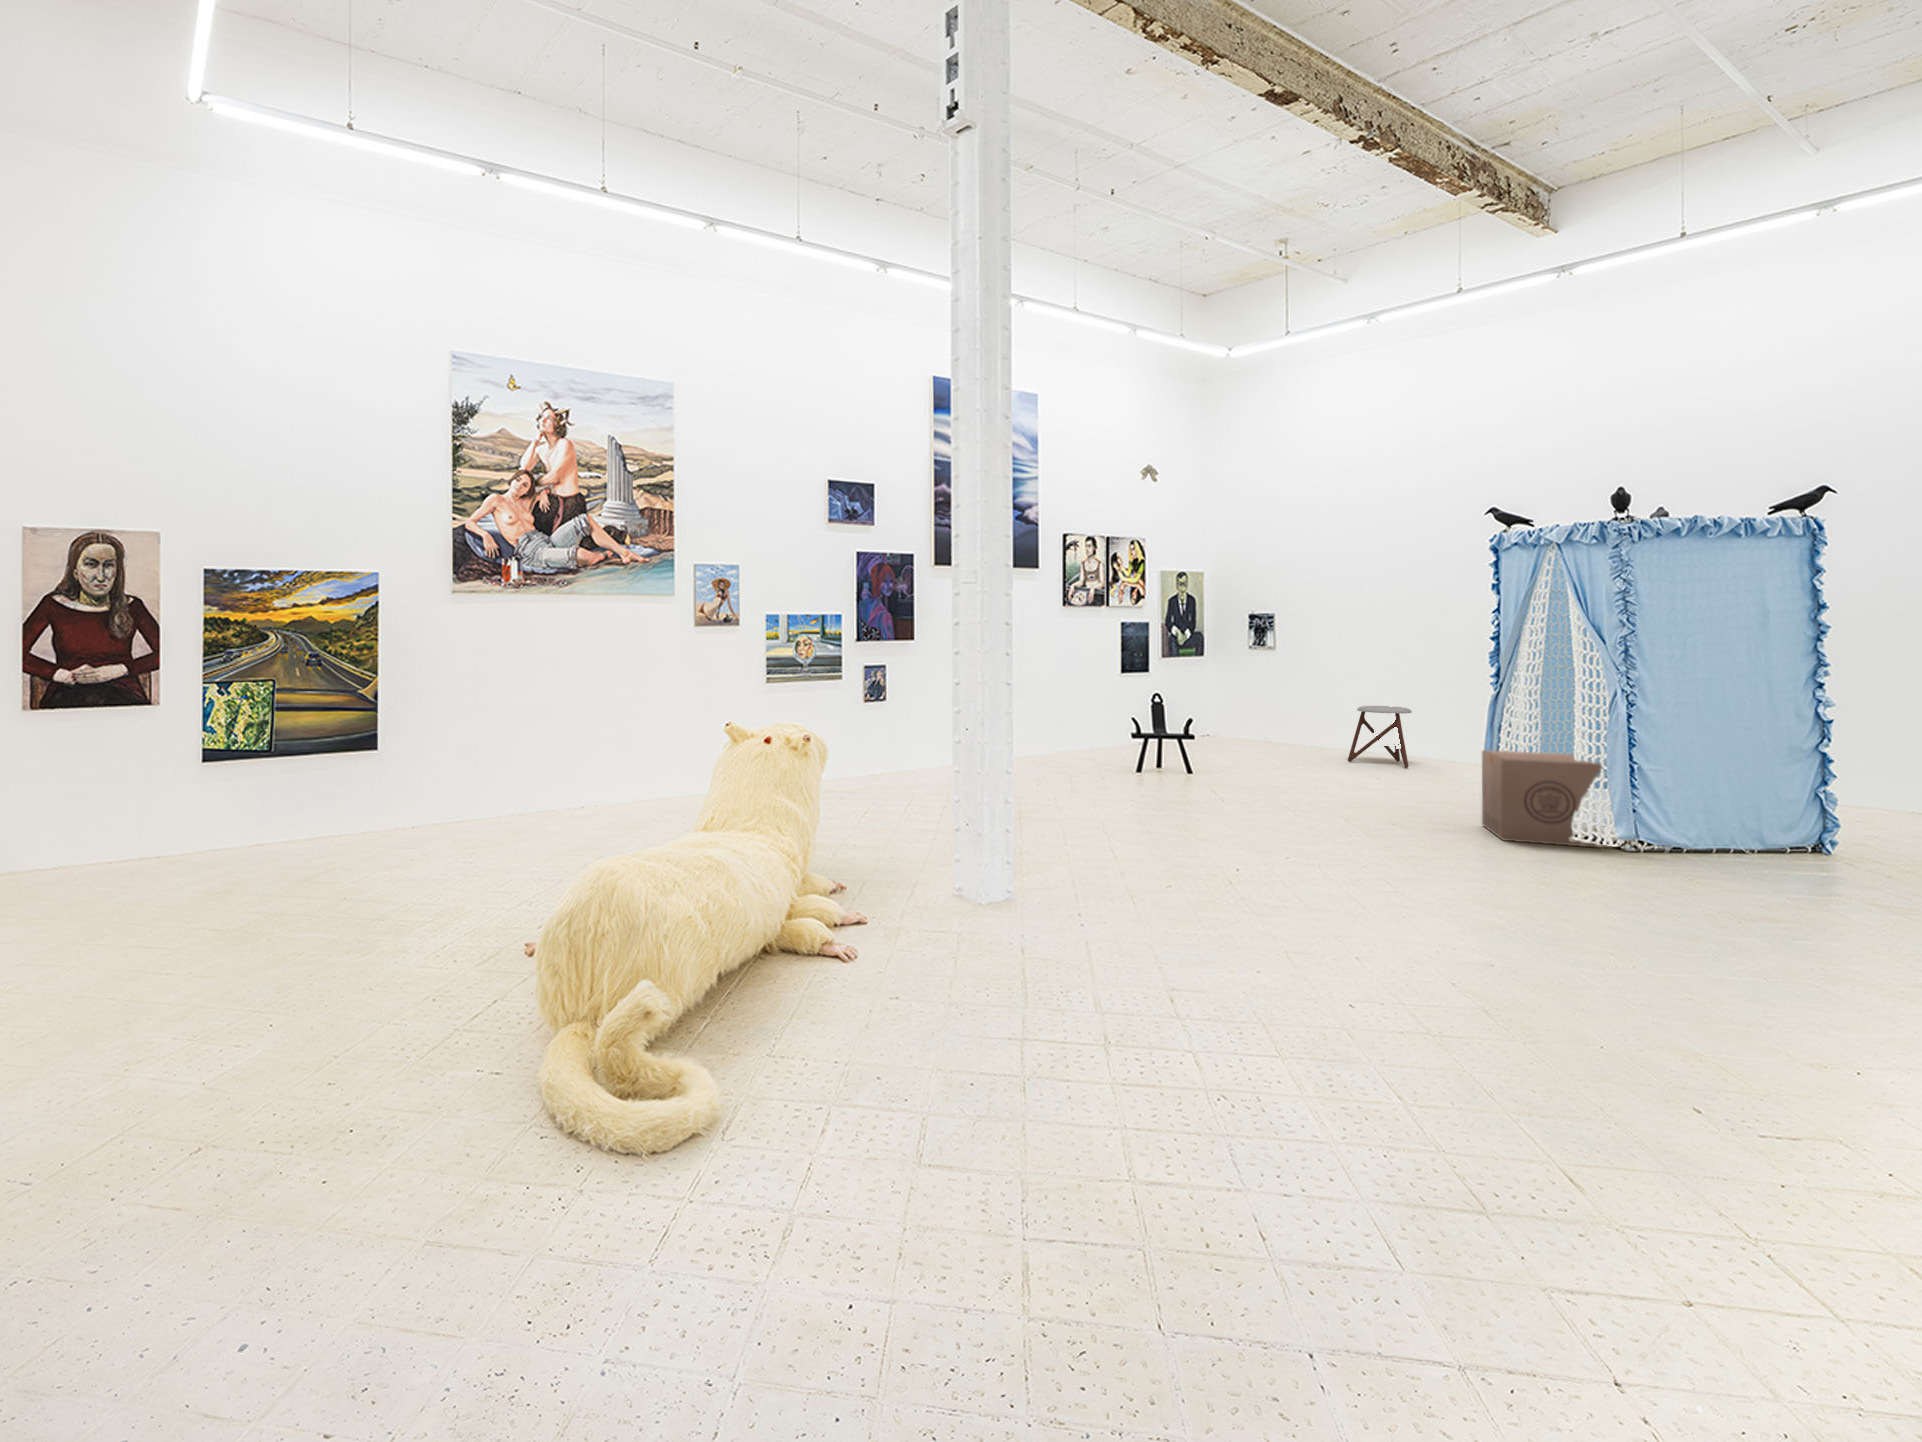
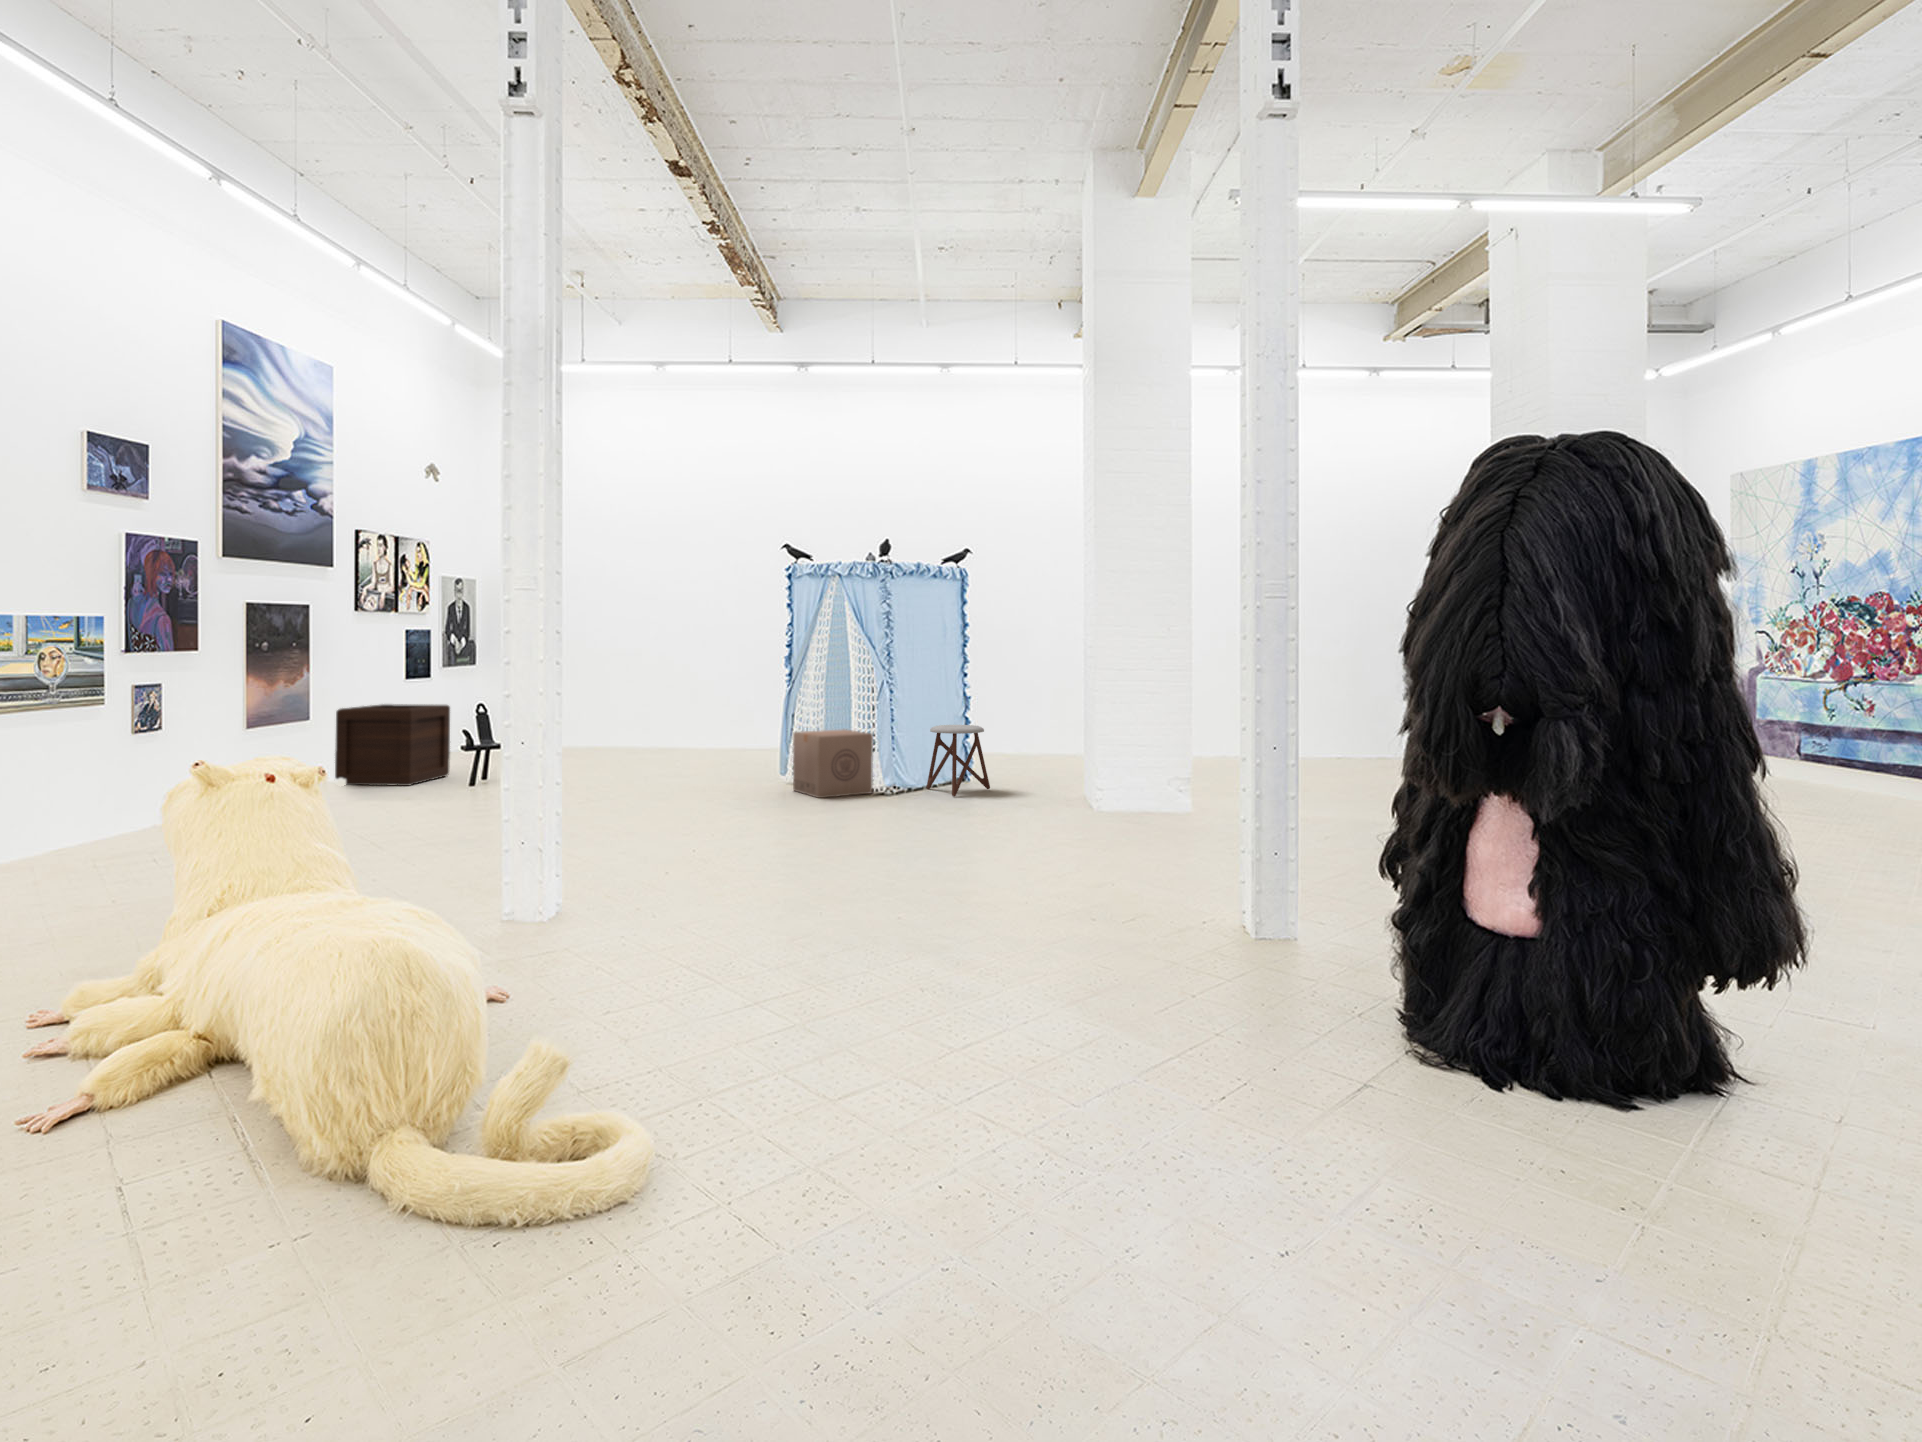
wooden crate: none [1044,687,1140,762] -> present [335,704,450,786]
stool: present [1348,706,1412,768] -> present [927,725,990,797]

